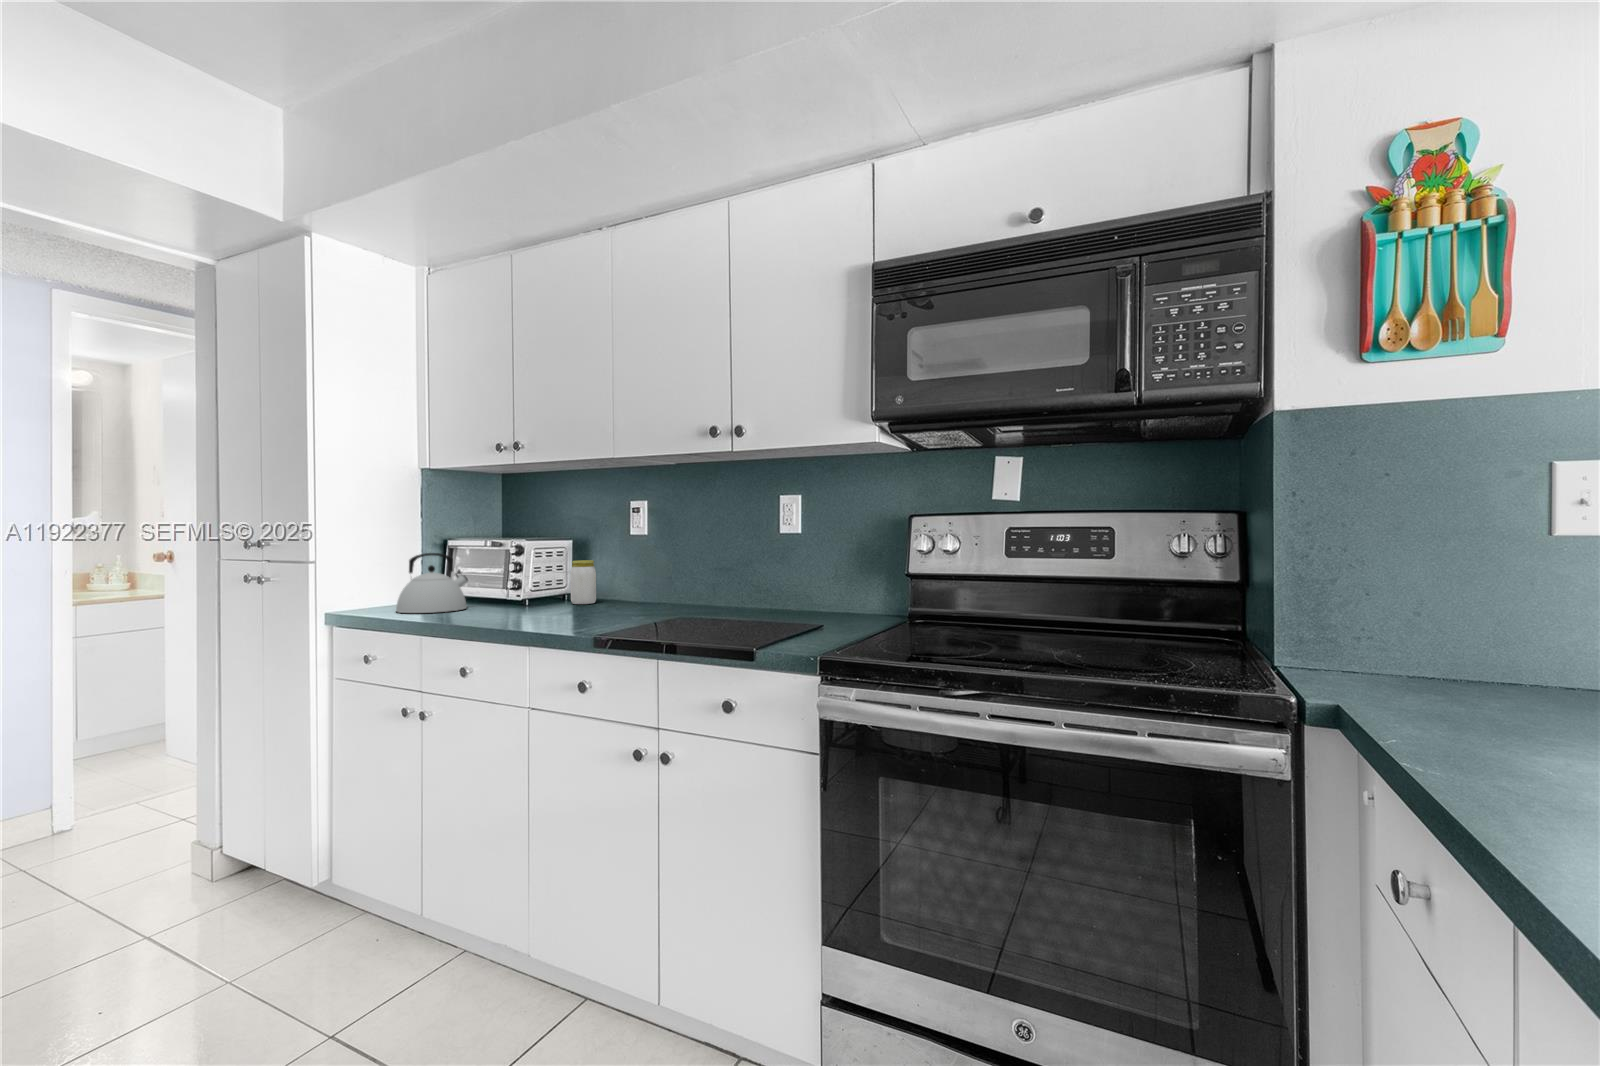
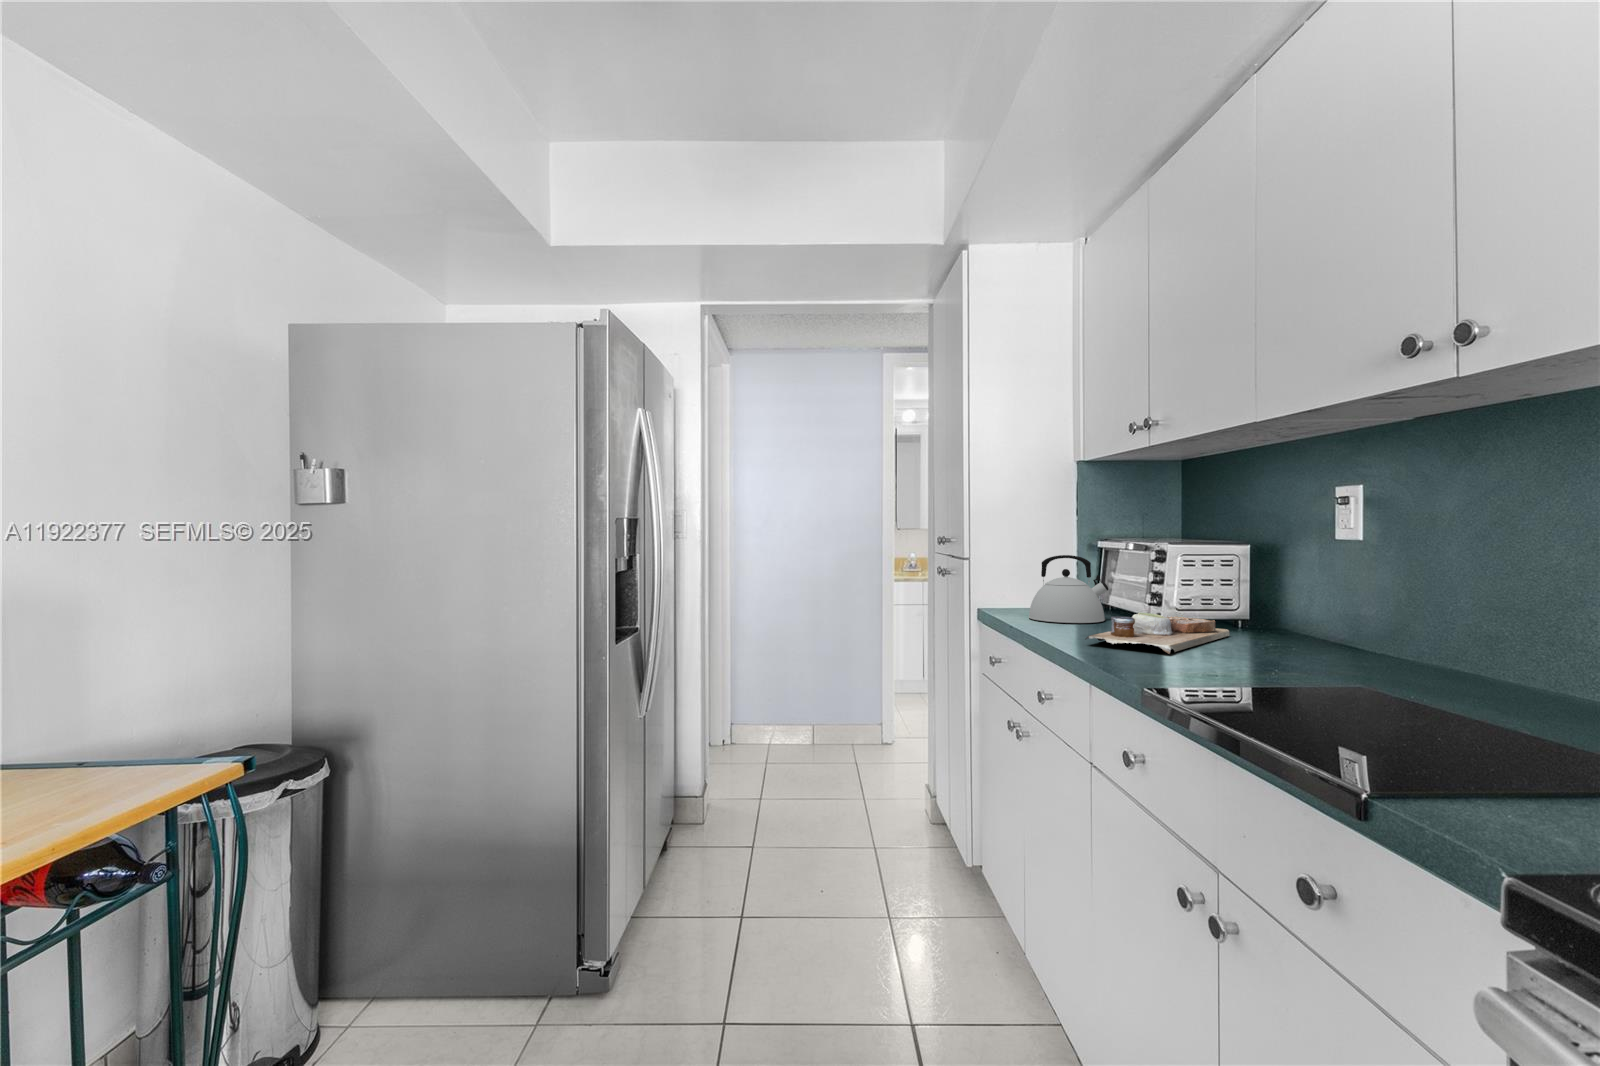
jar: present [570,560,596,604] -> none [1240,573,1281,635]
cutting board: none [498,594,571,619] -> present [1086,613,1230,654]

